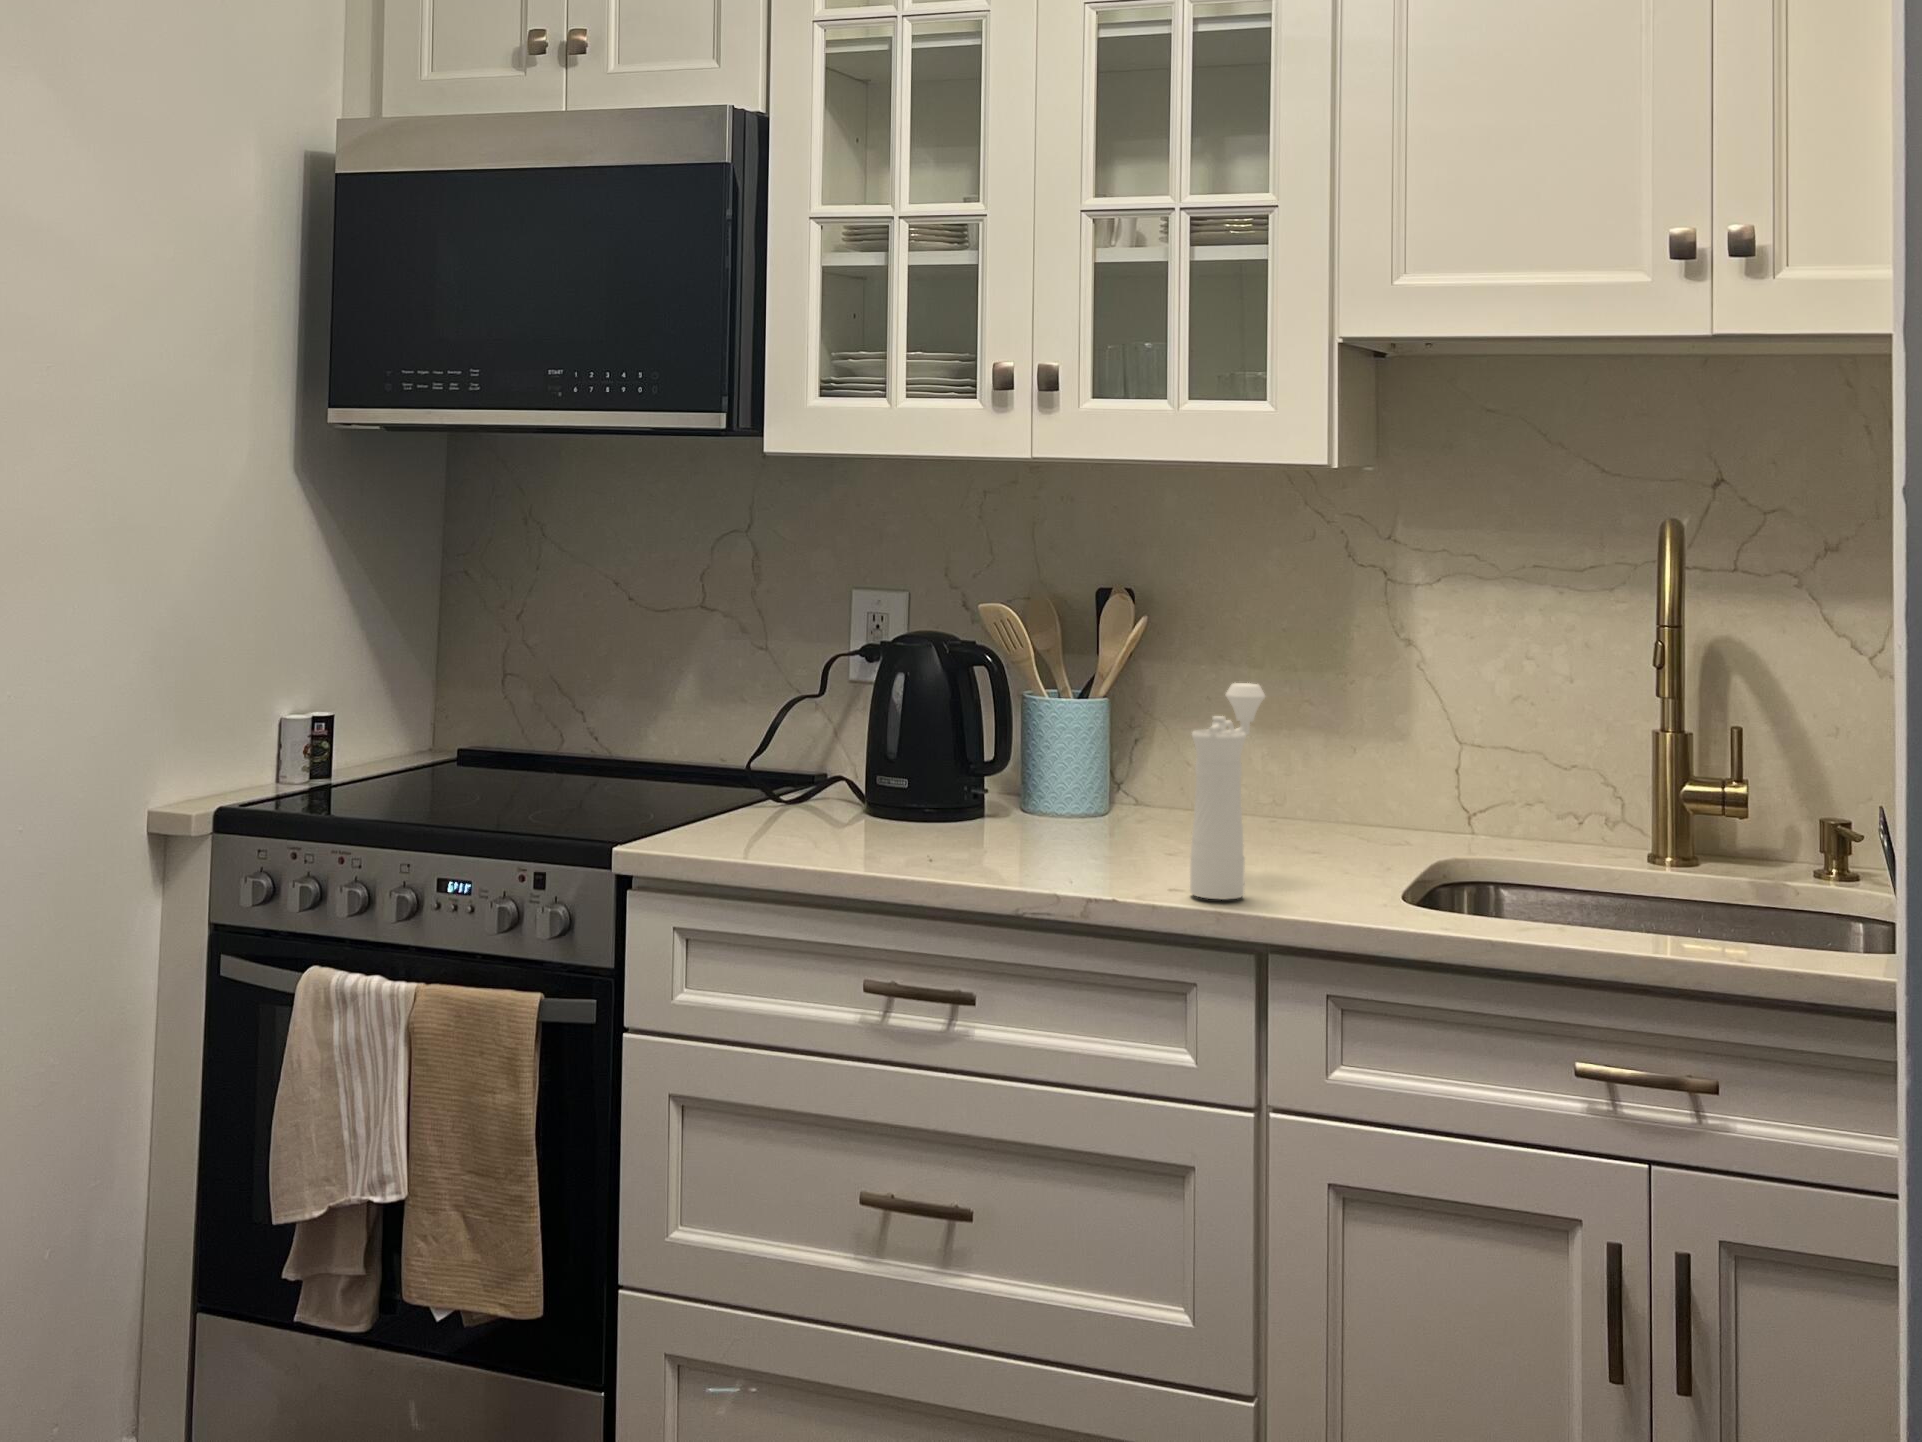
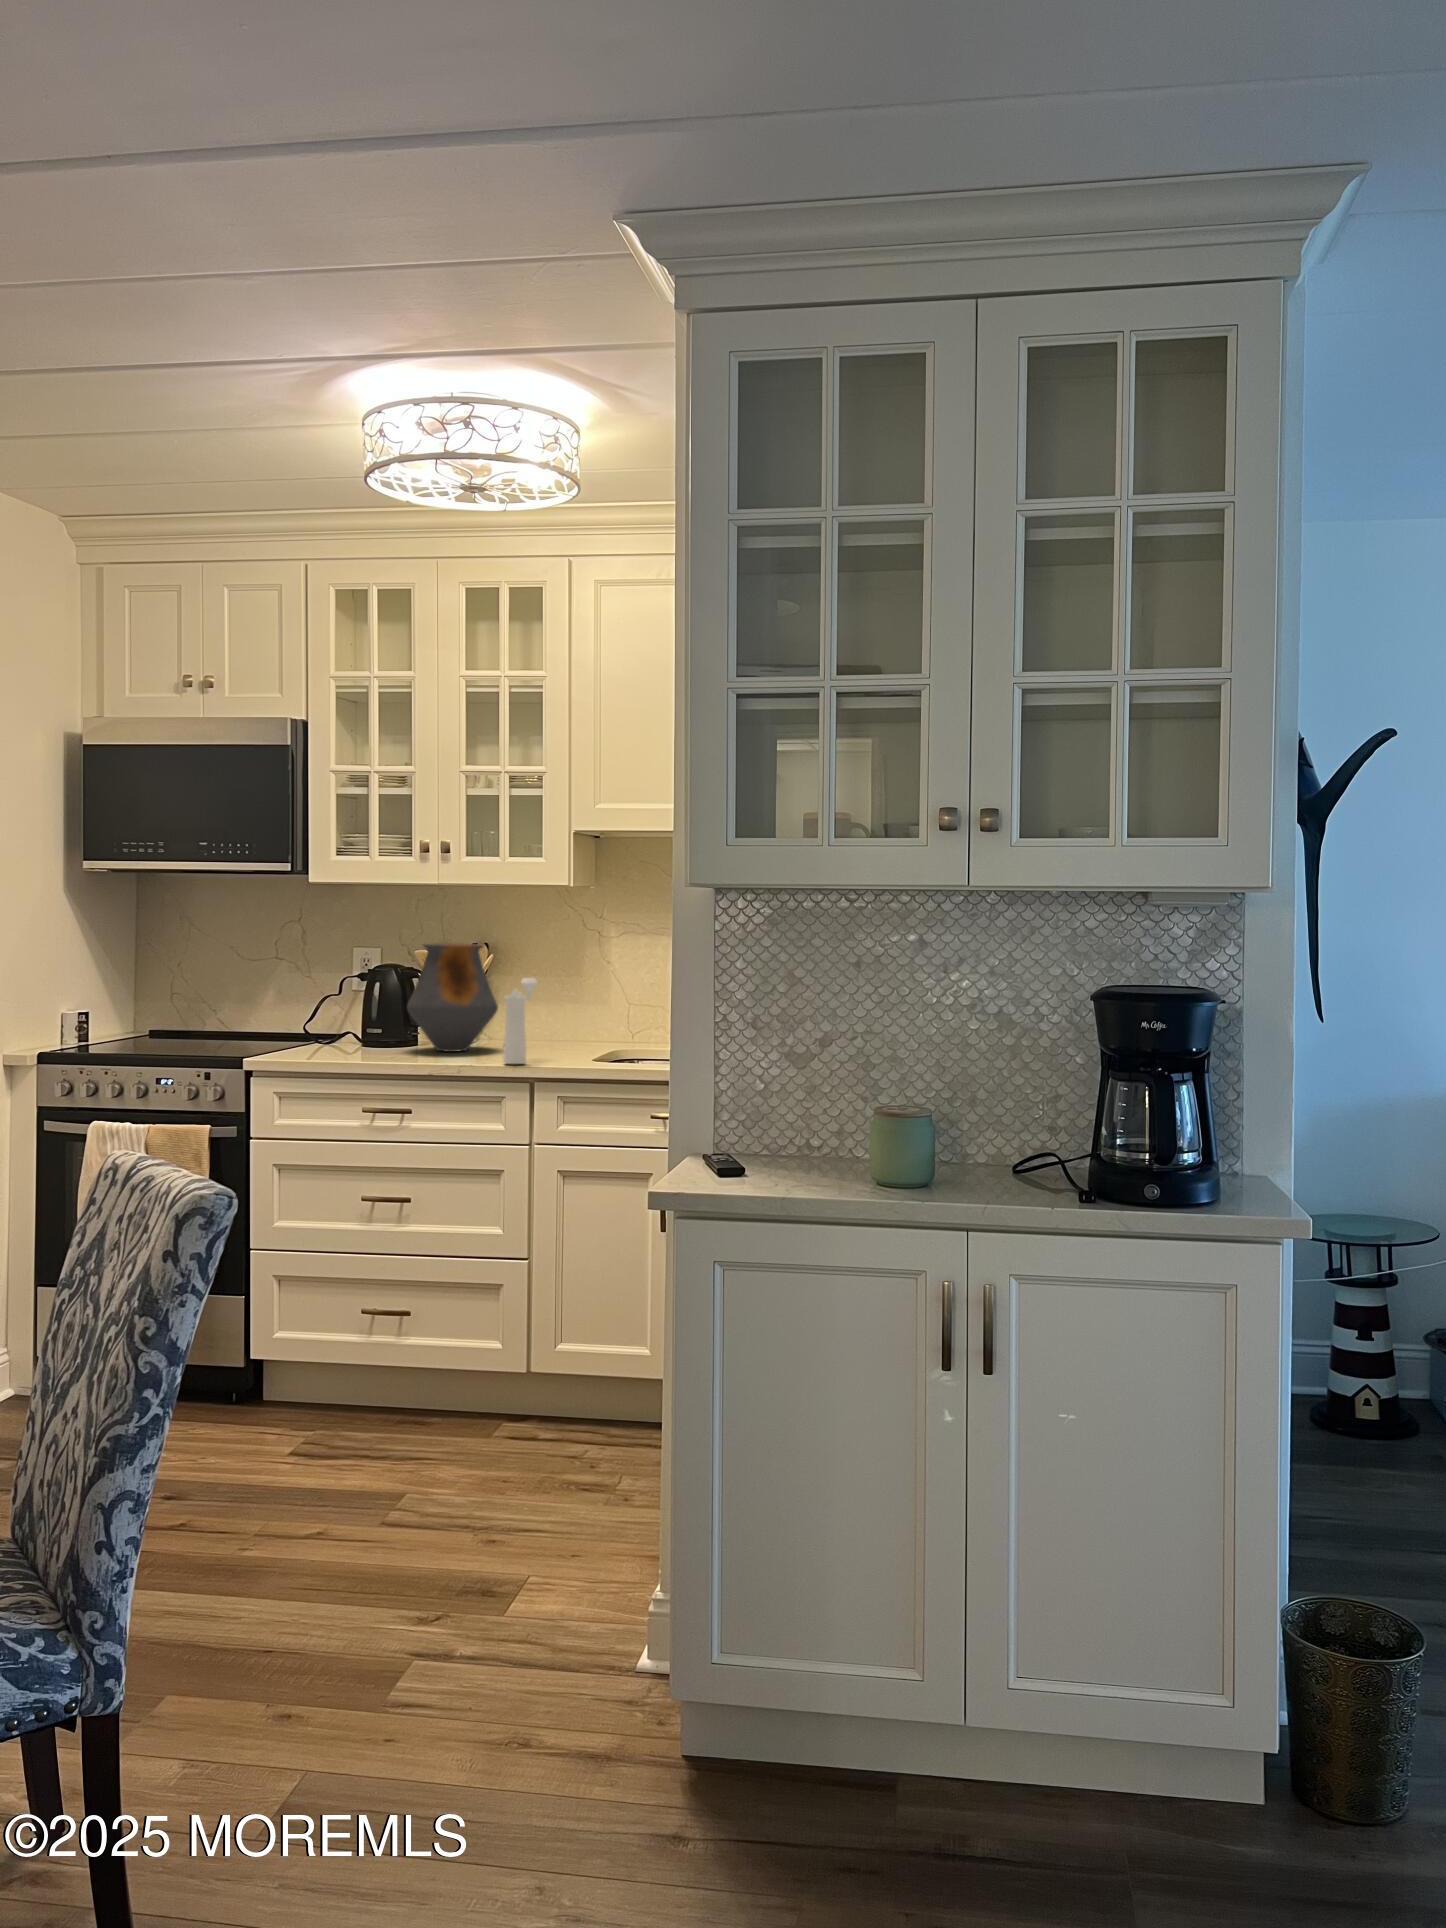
vase: none [966,590,1165,838] -> present [407,943,498,1052]

